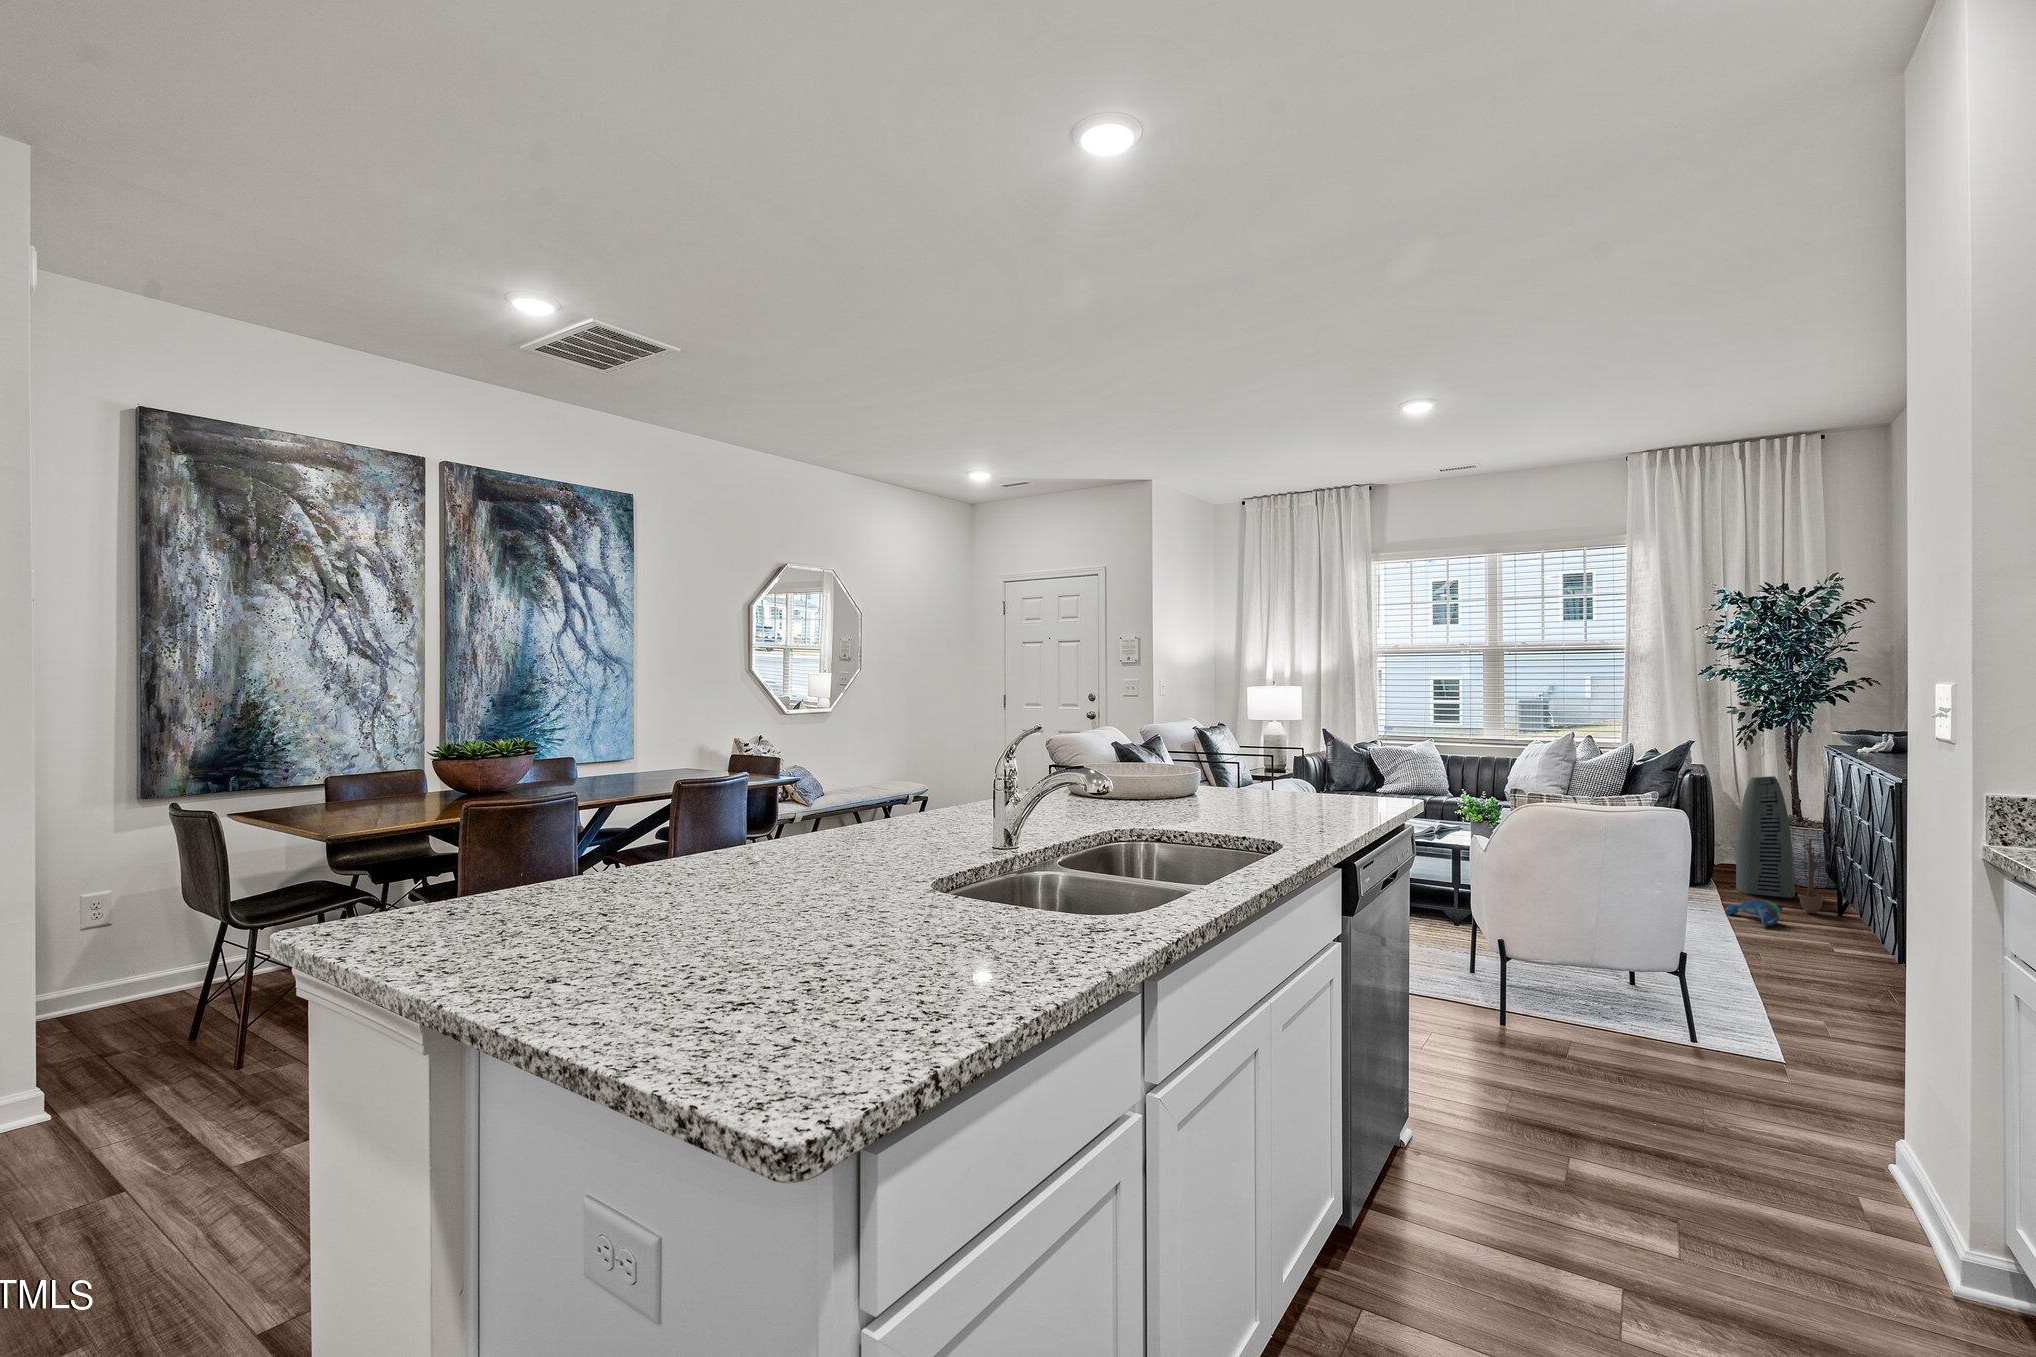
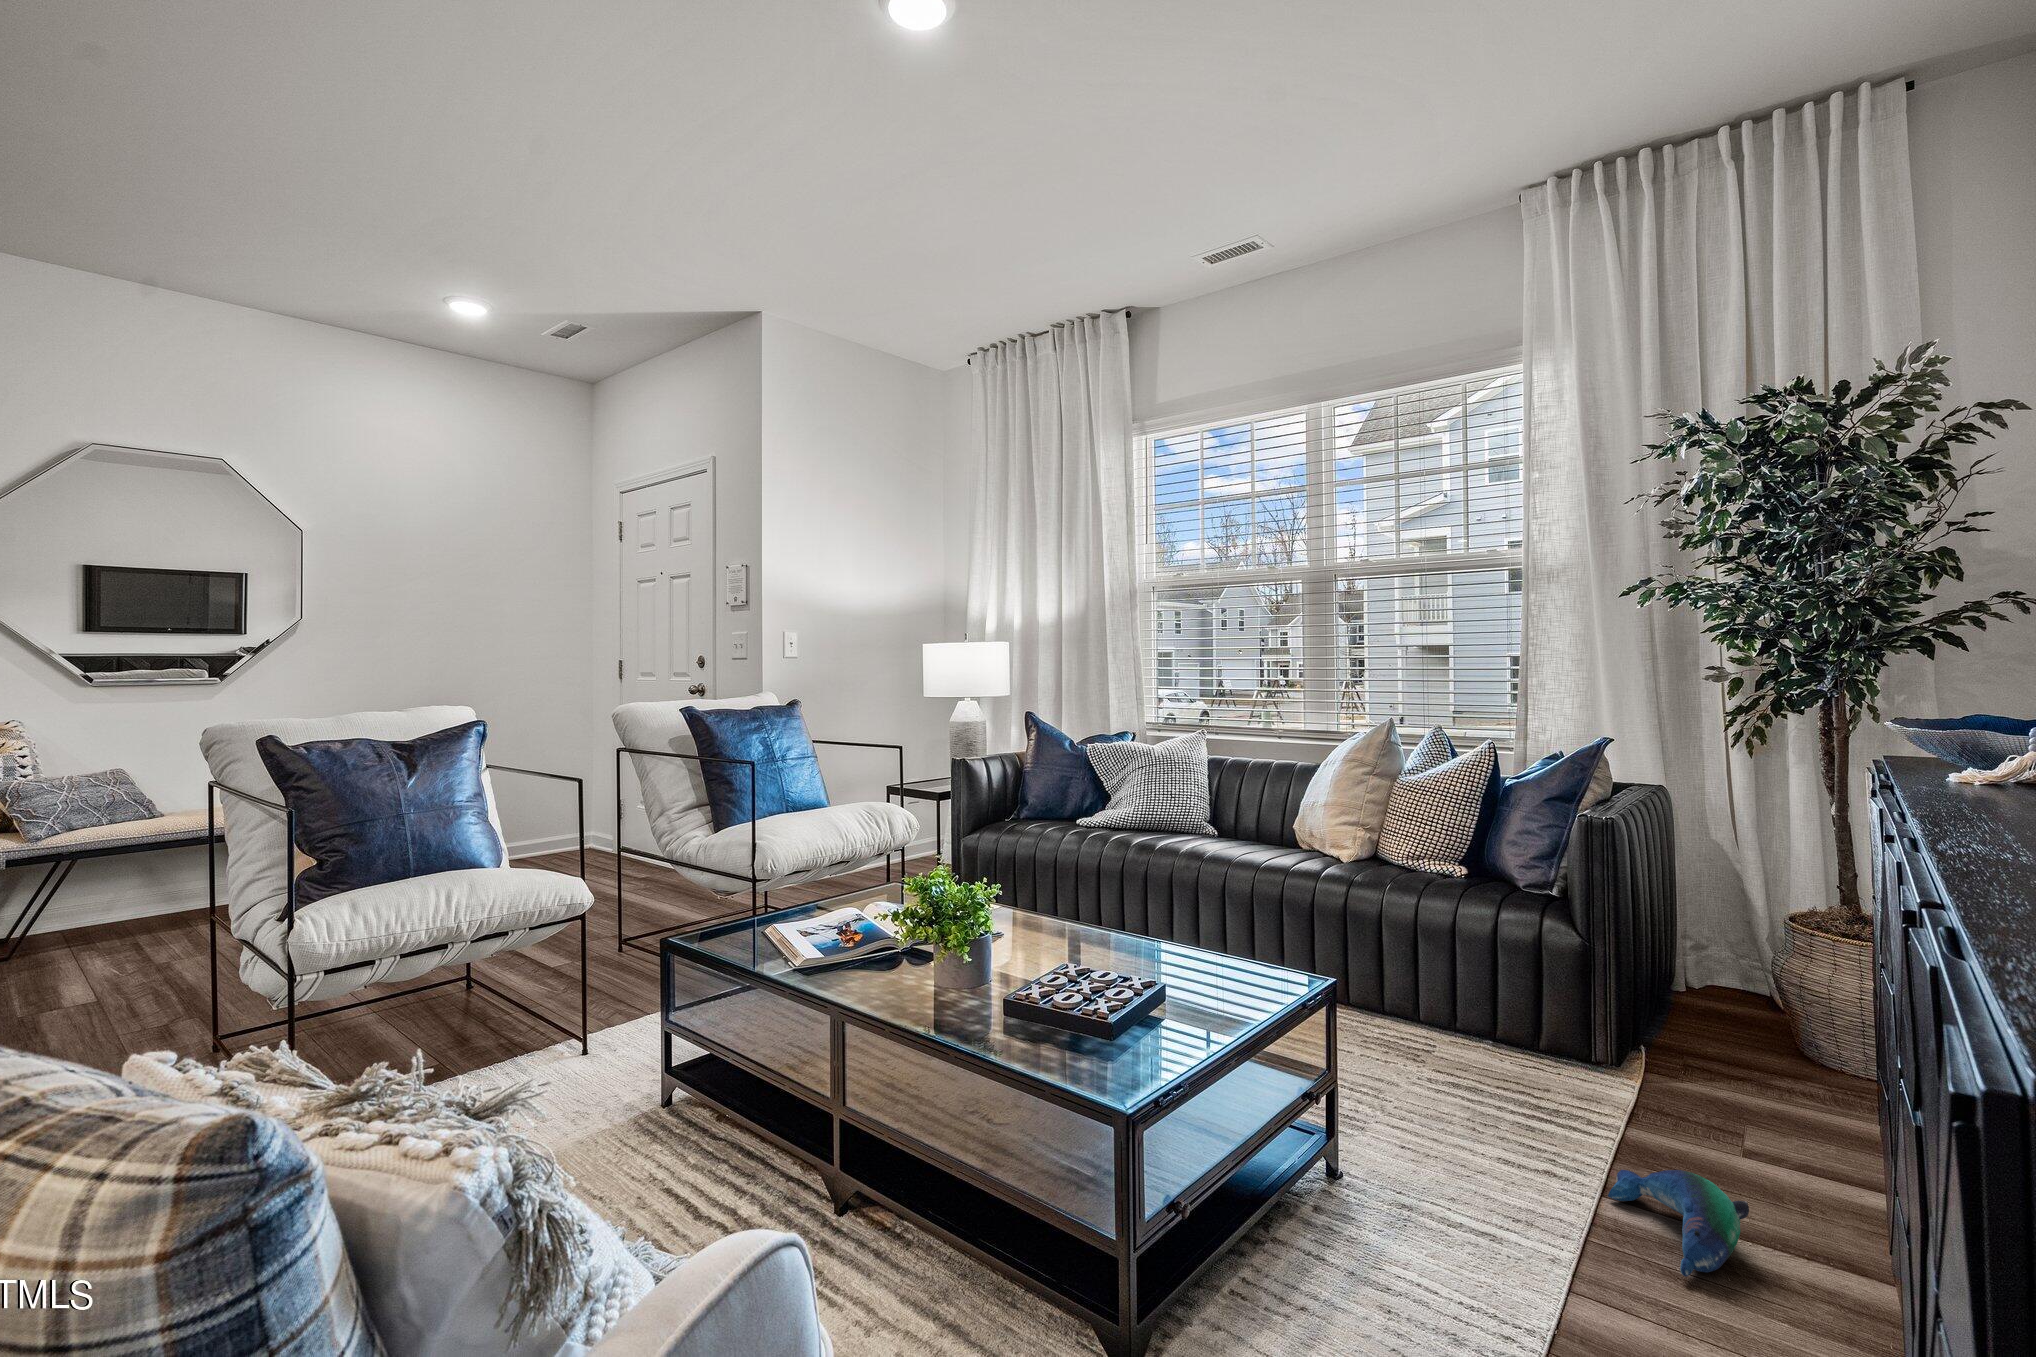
air purifier: present [1736,776,1795,898] -> none [1694,822,1828,1122]
decorative plant: present [1798,839,1830,913] -> none [1812,1002,1900,1202]

